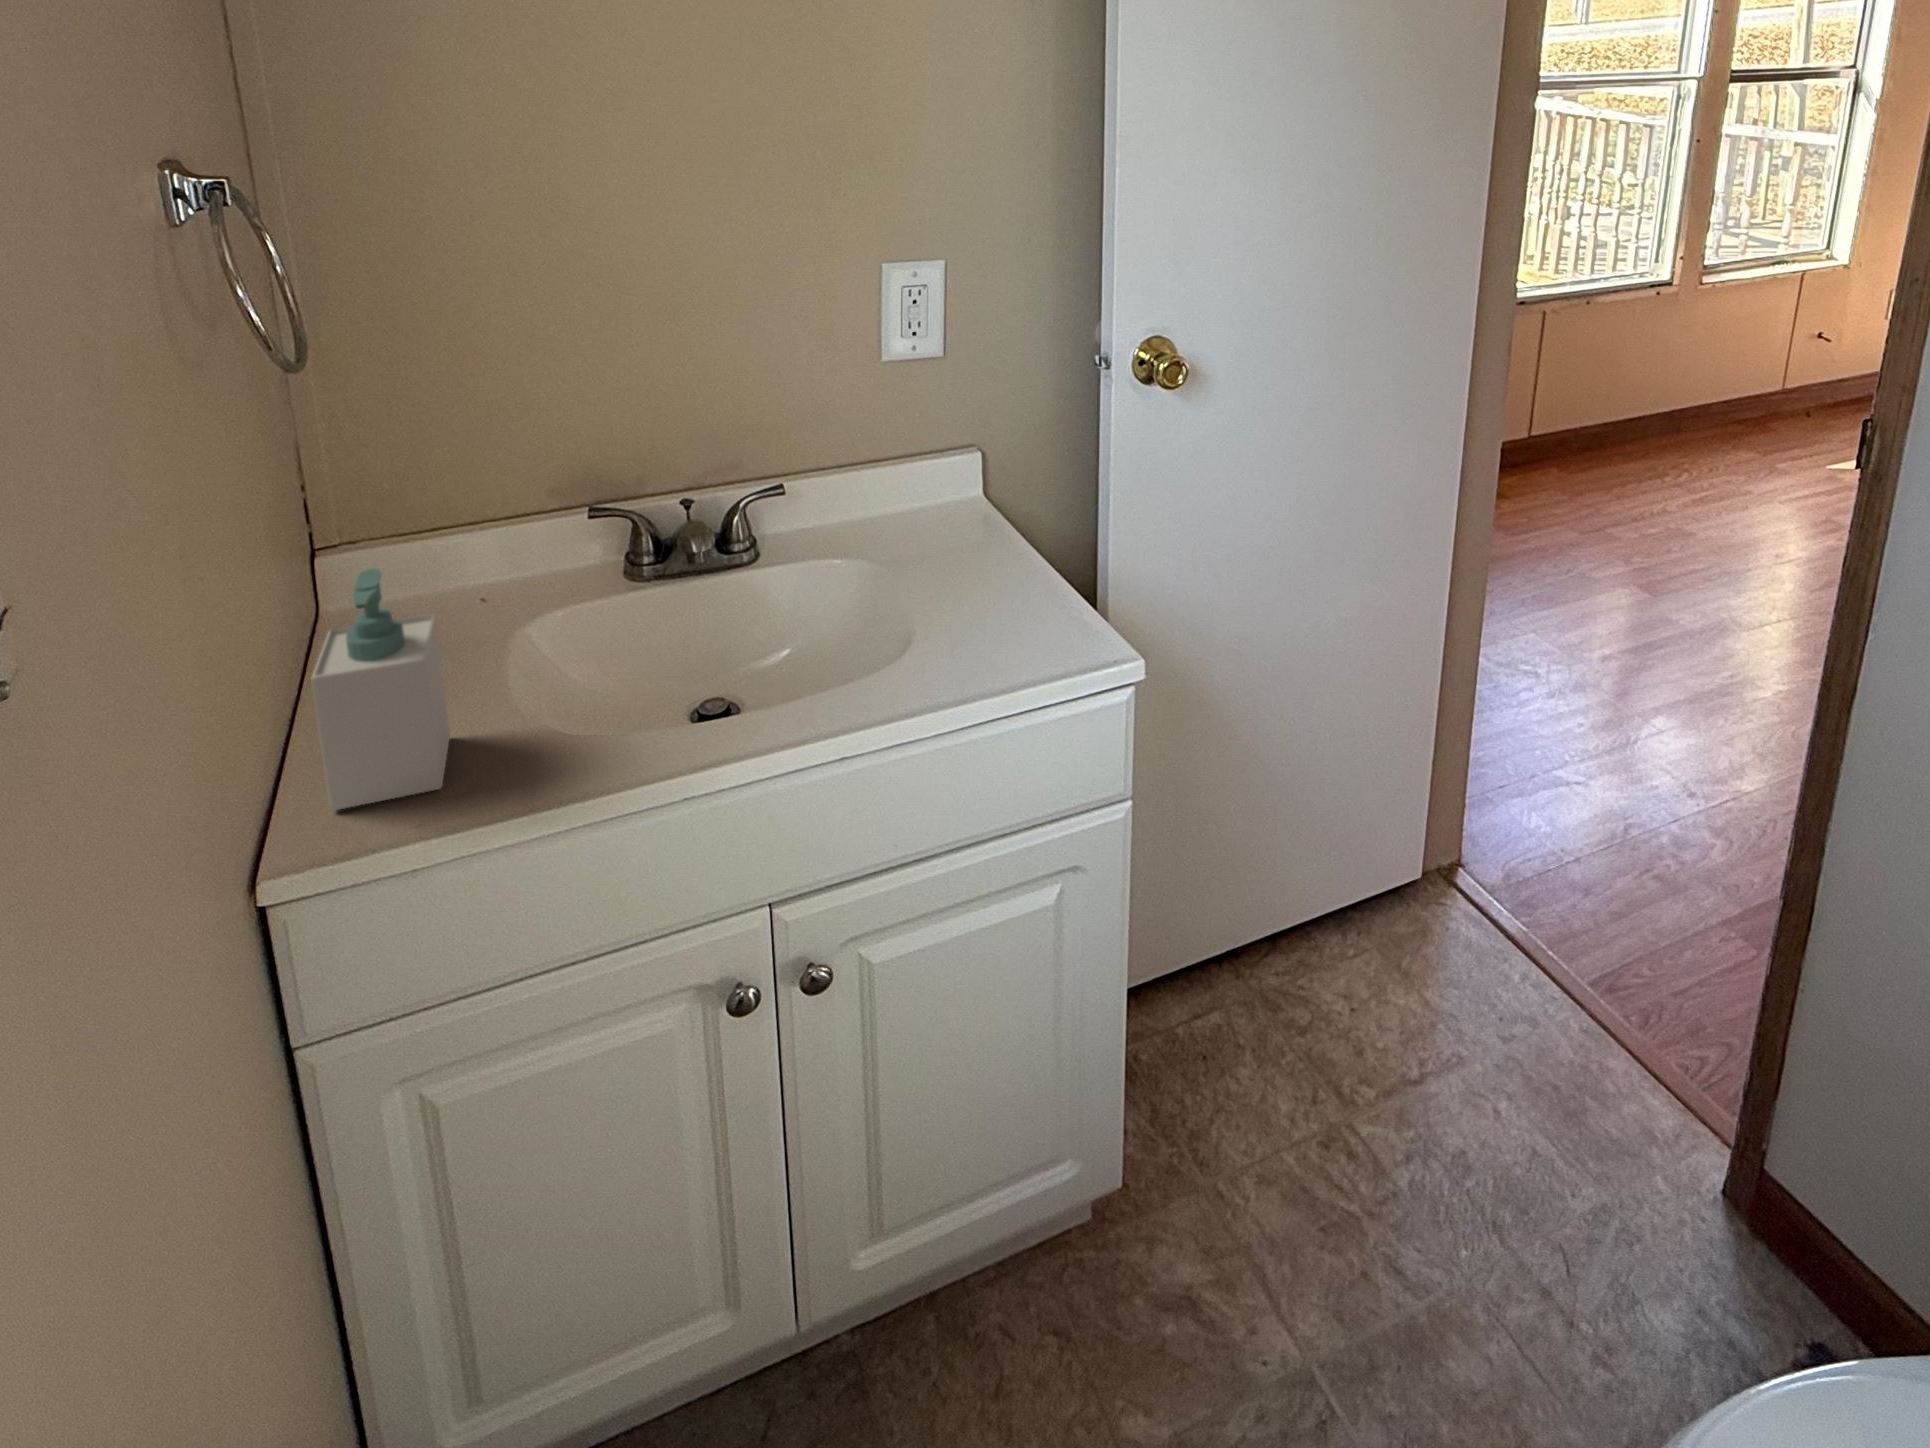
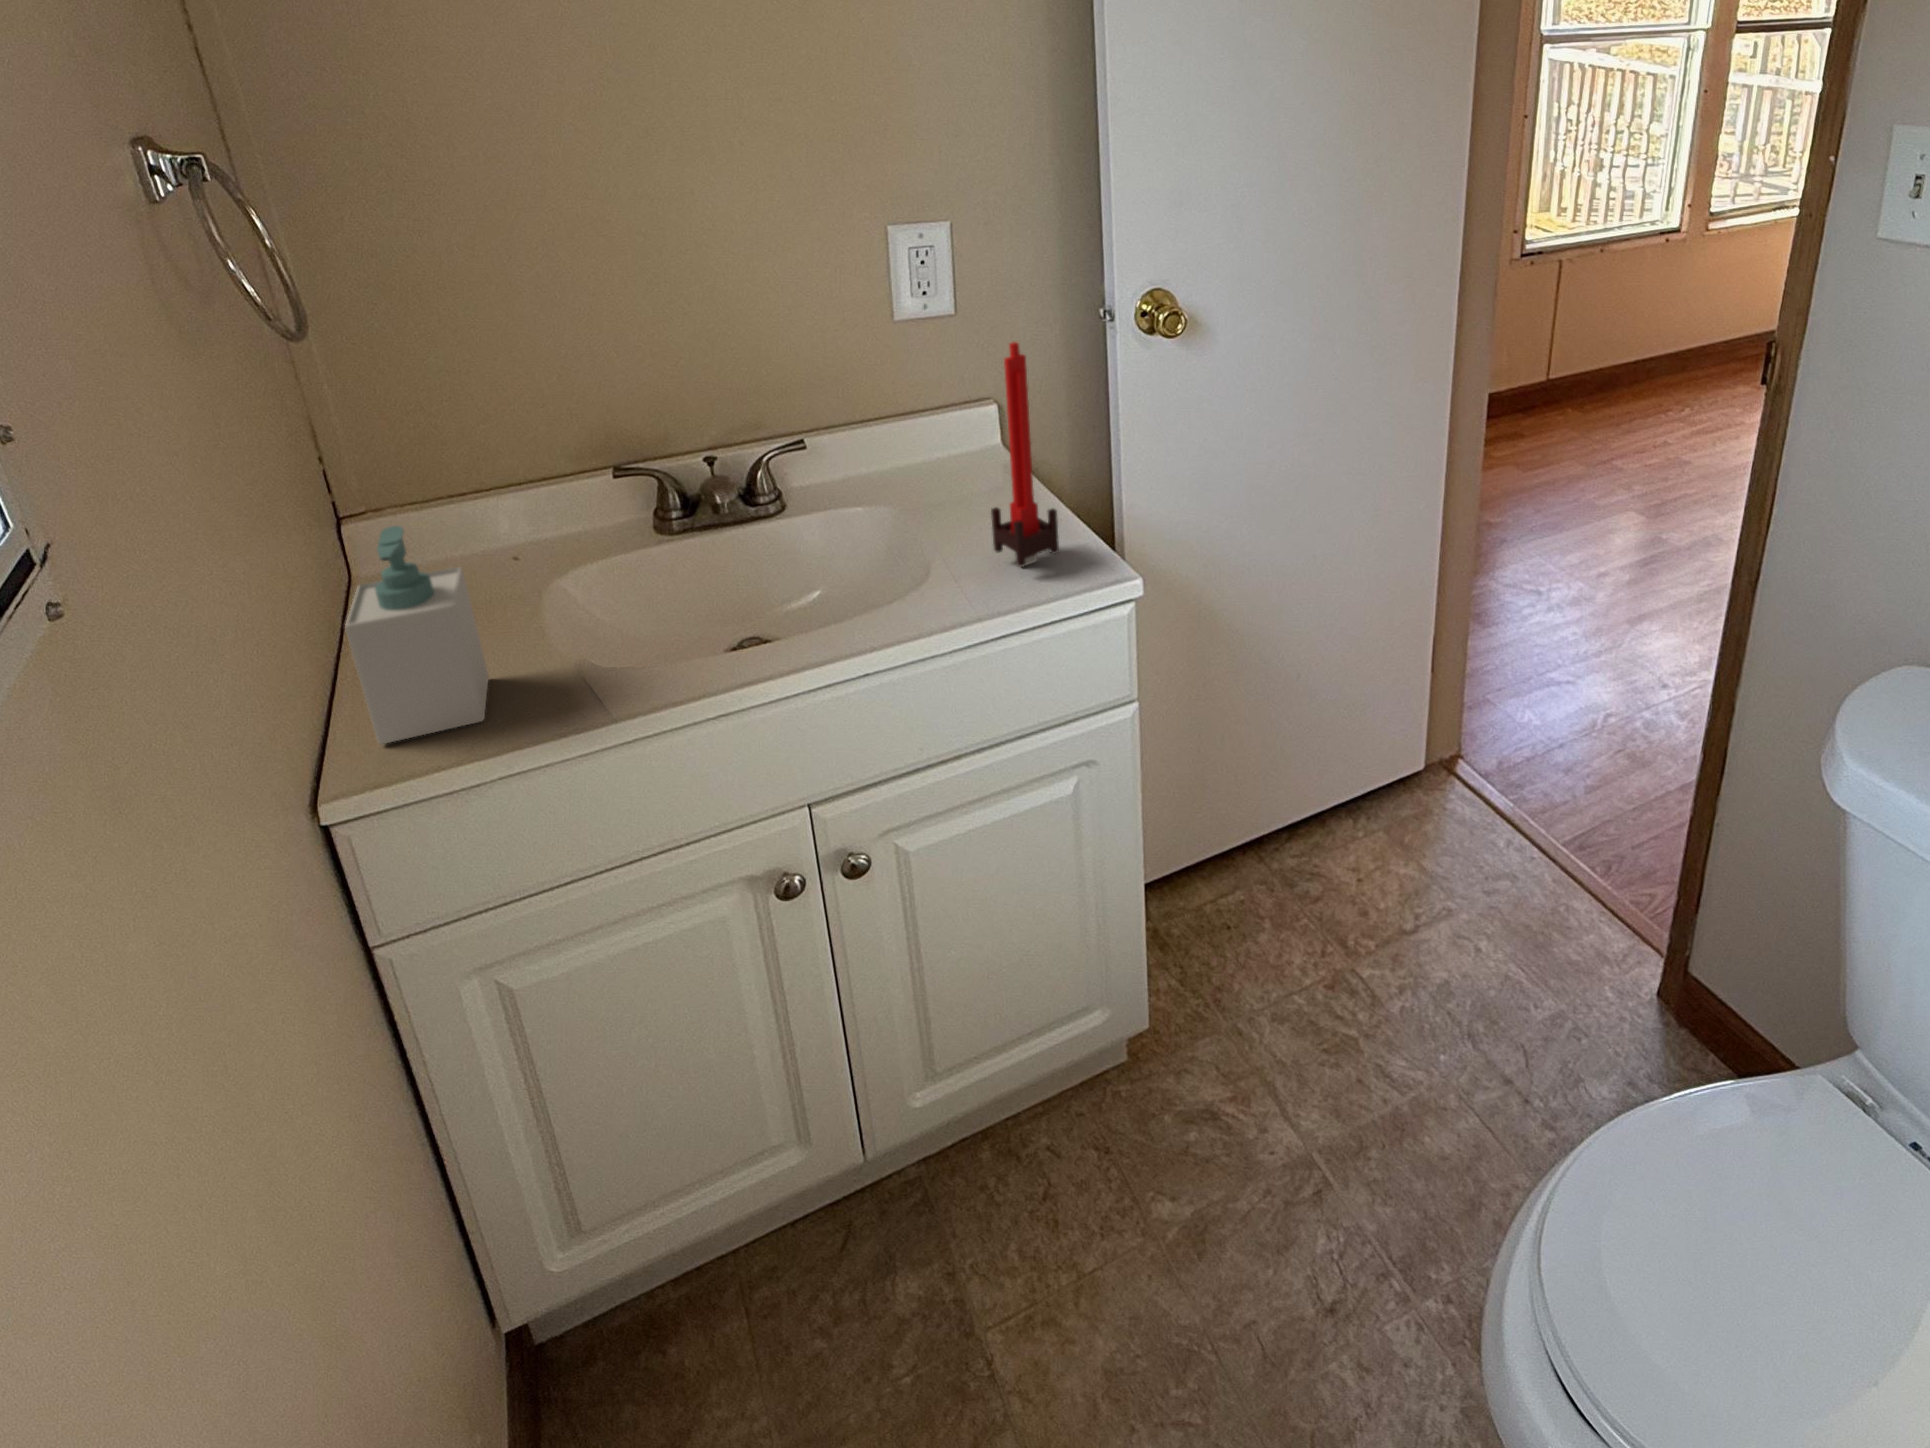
candle: none [982,390,1053,636] -> present [991,342,1059,567]

